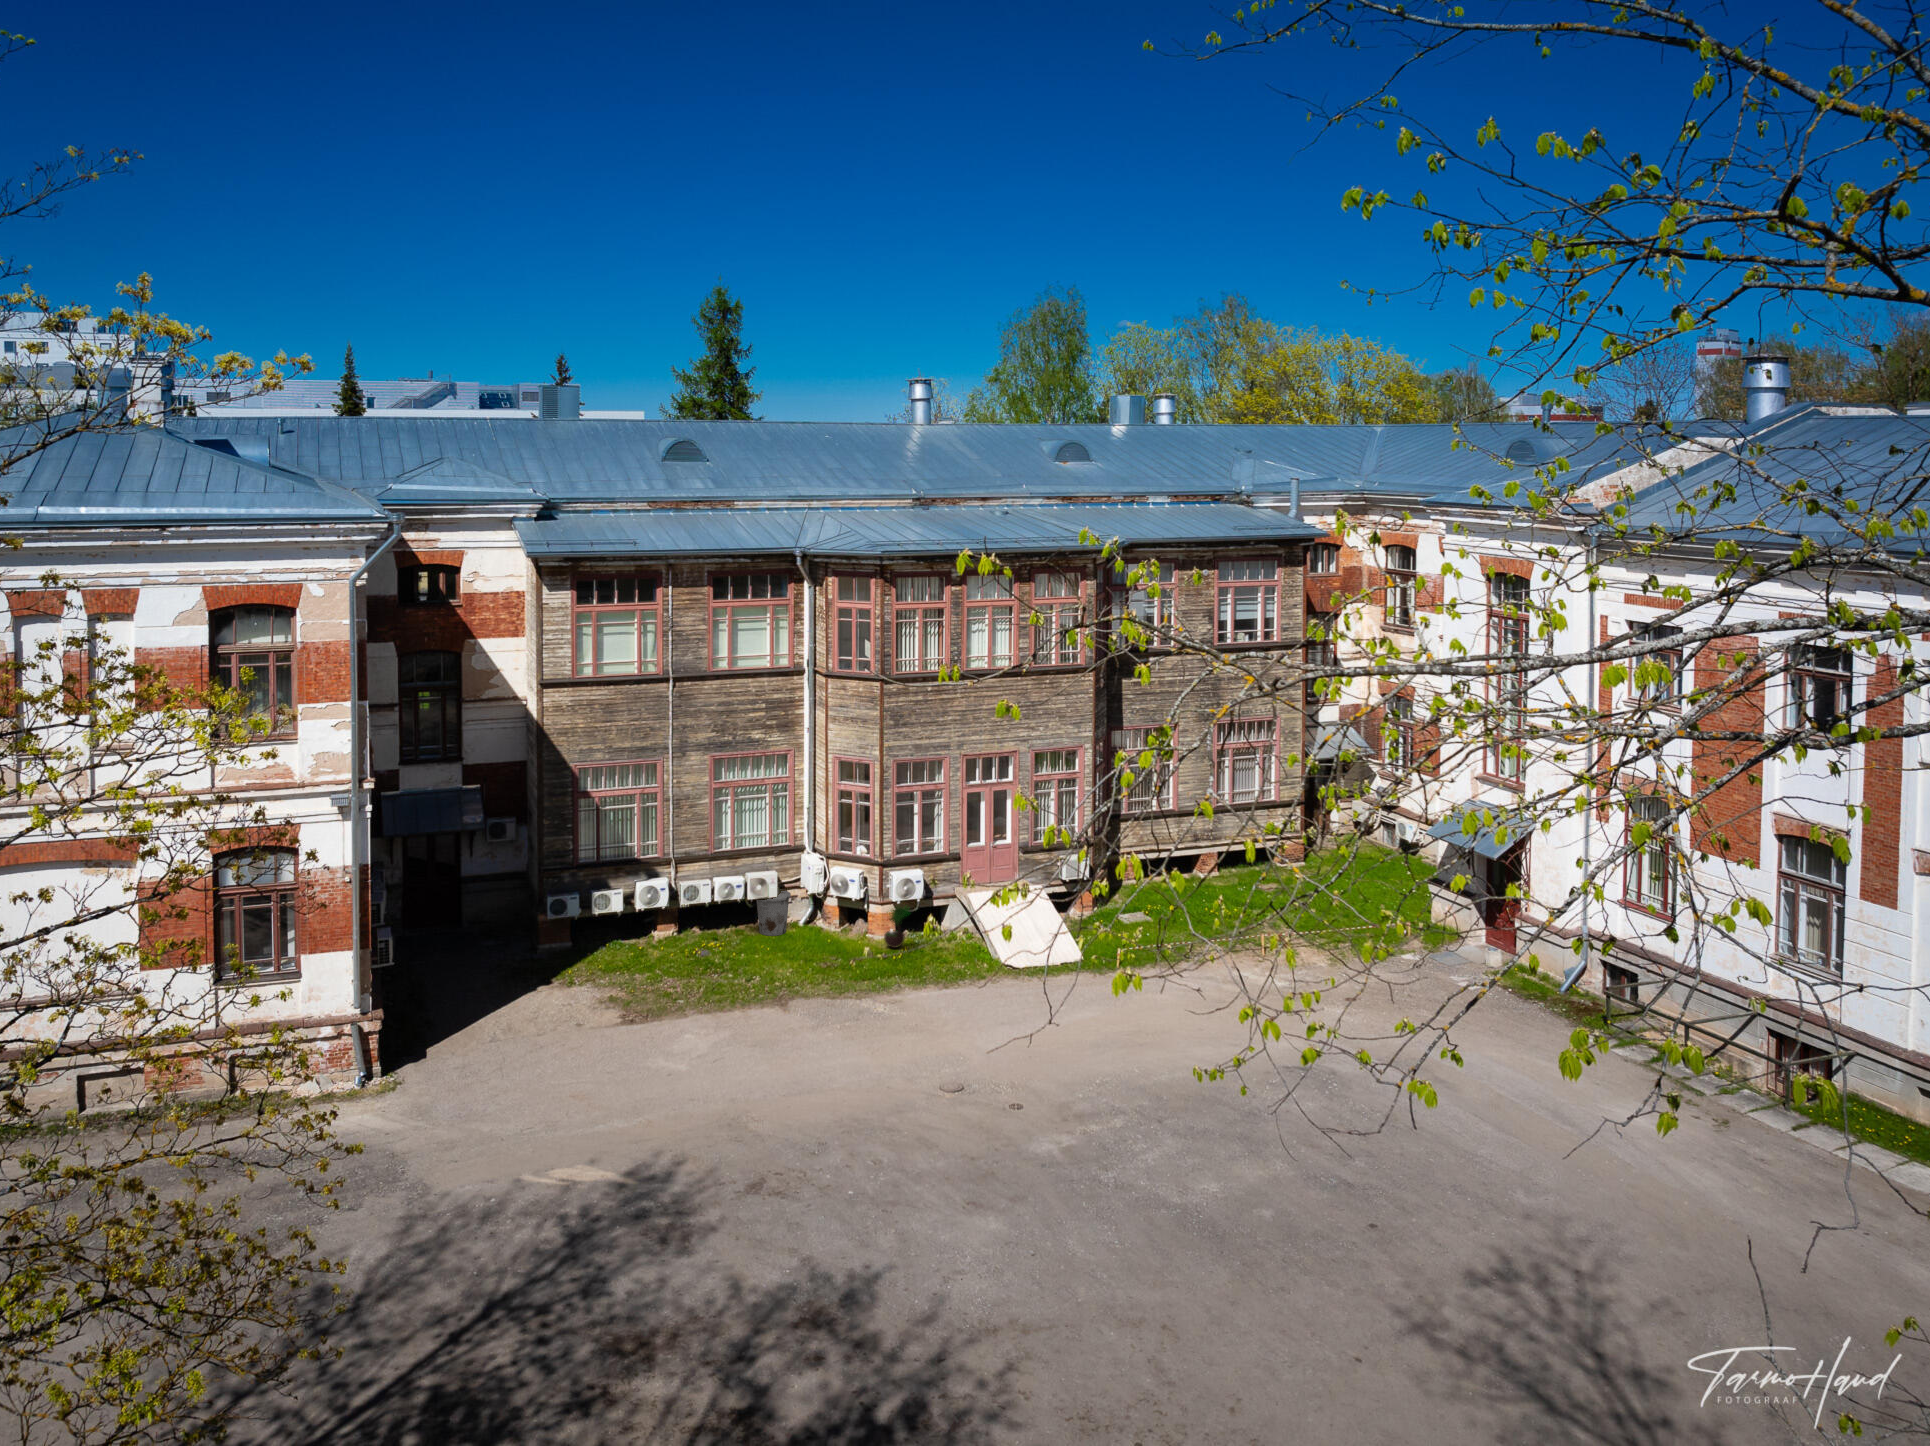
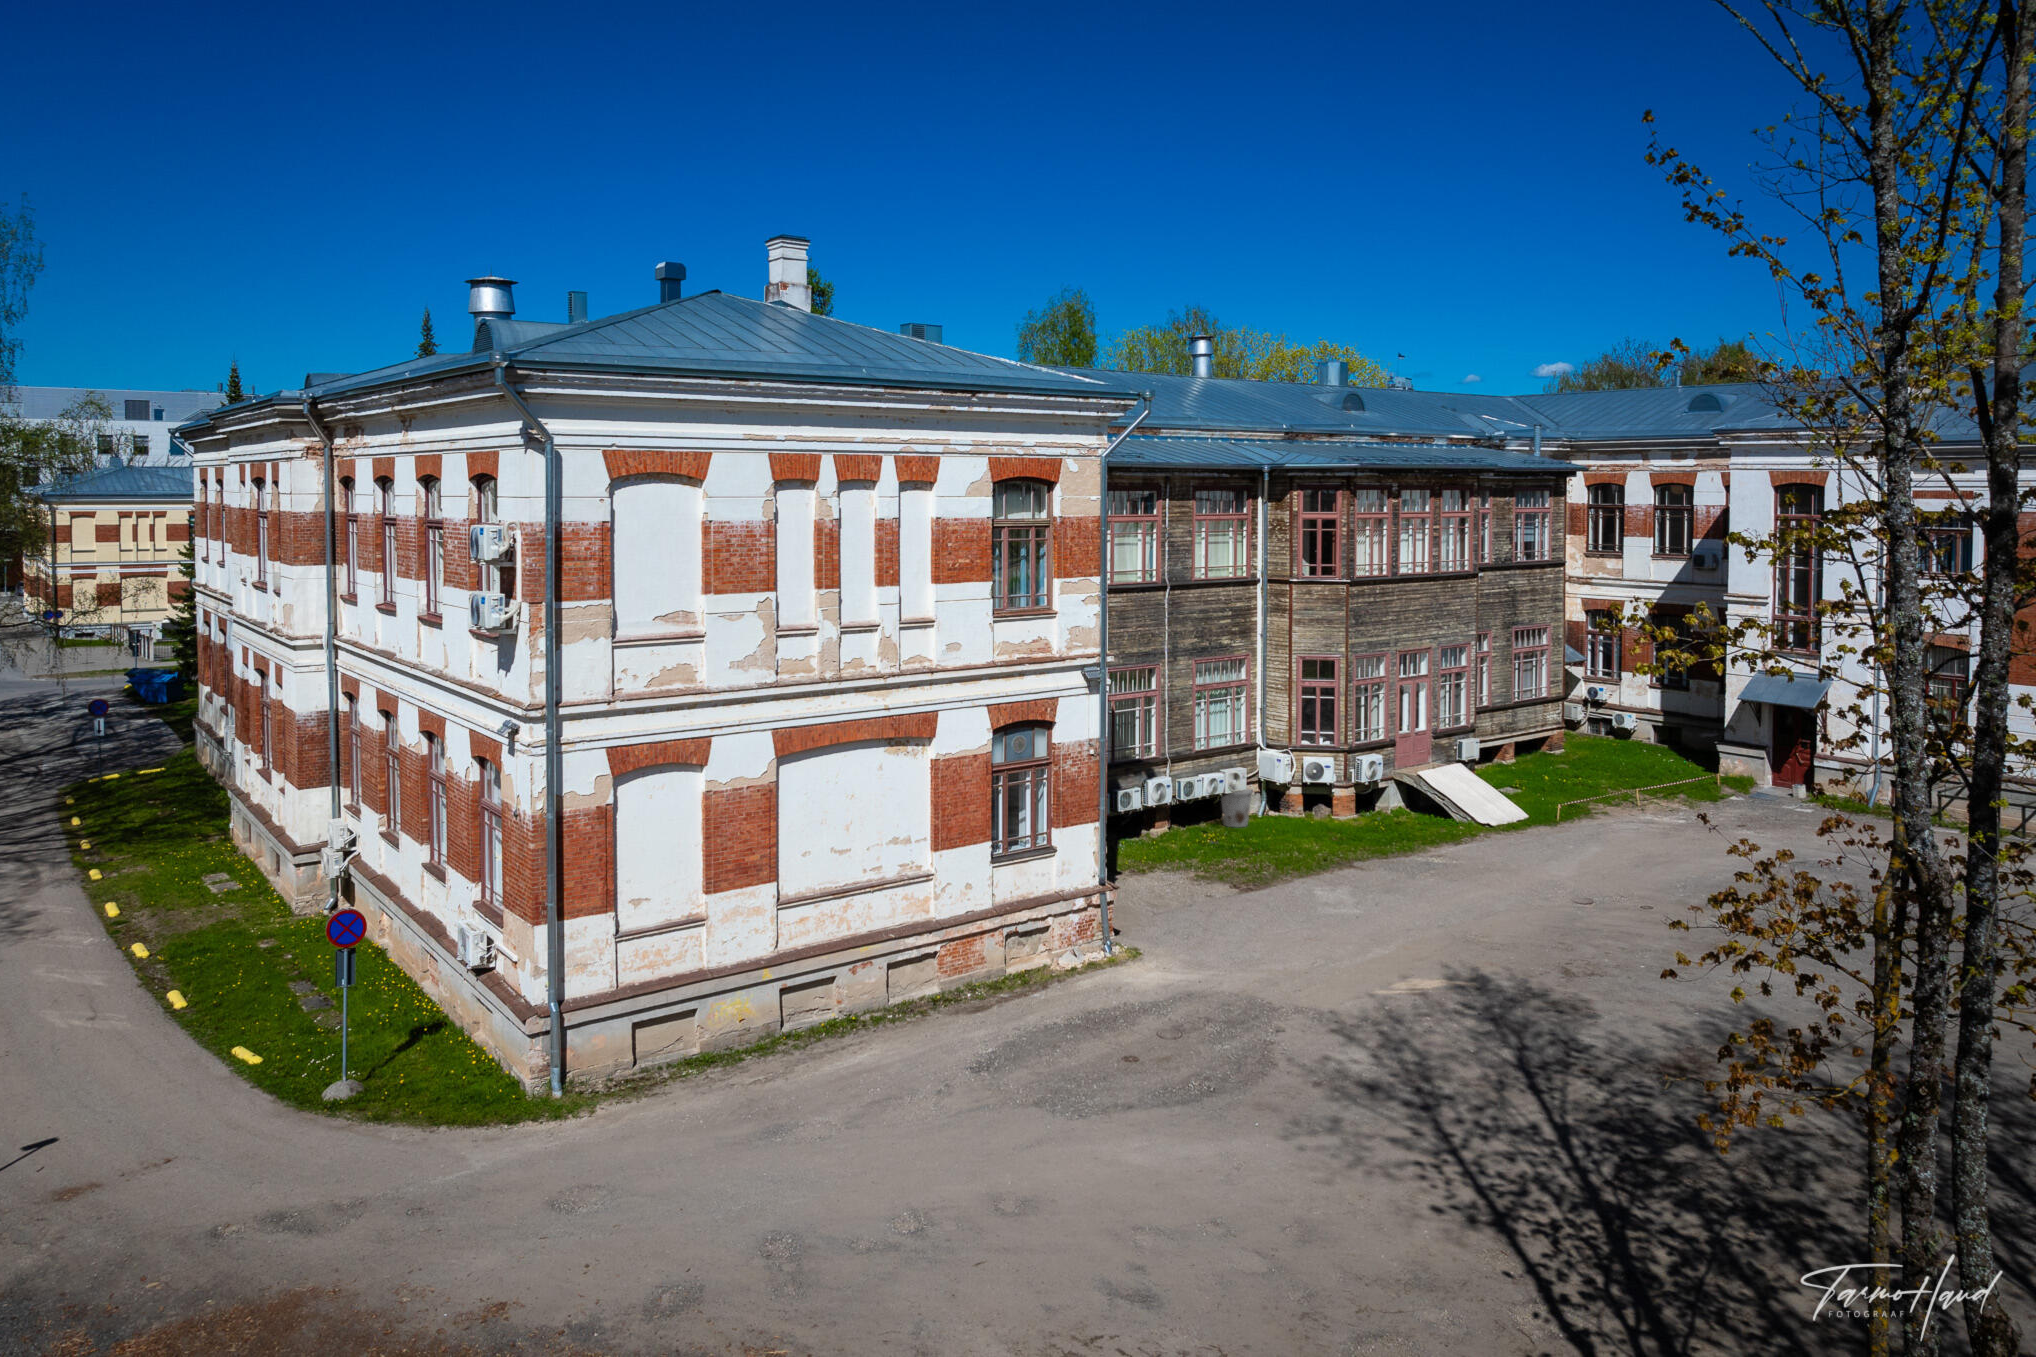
potted tree: present [884,905,908,948] -> none [1350,787,1376,829]

